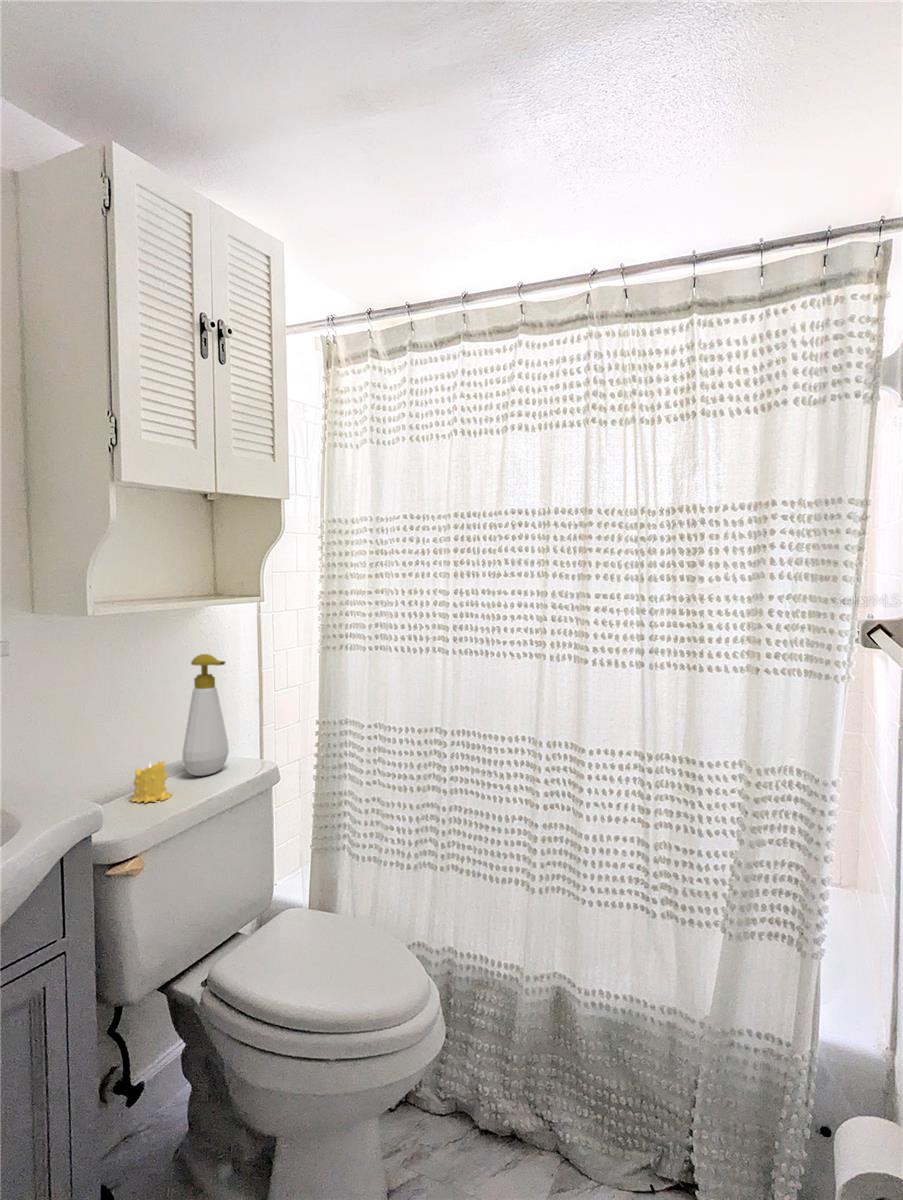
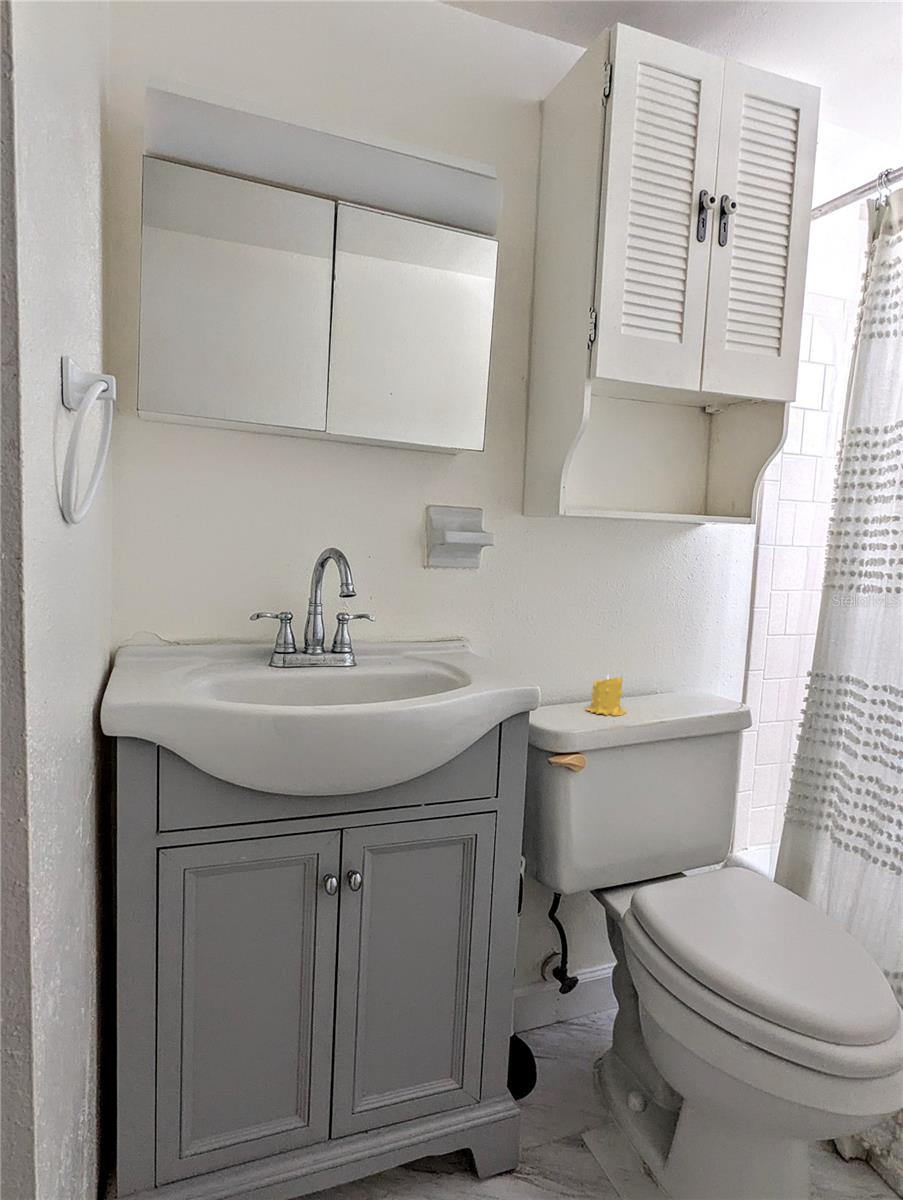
soap bottle: present [182,654,229,776] -> none [648,576,702,705]

